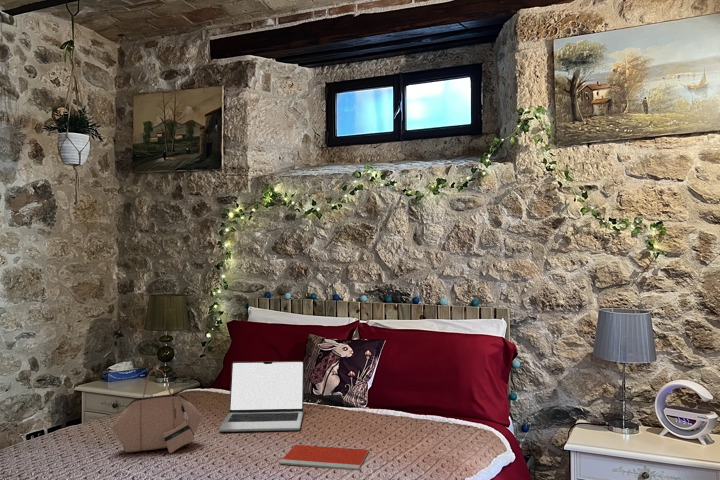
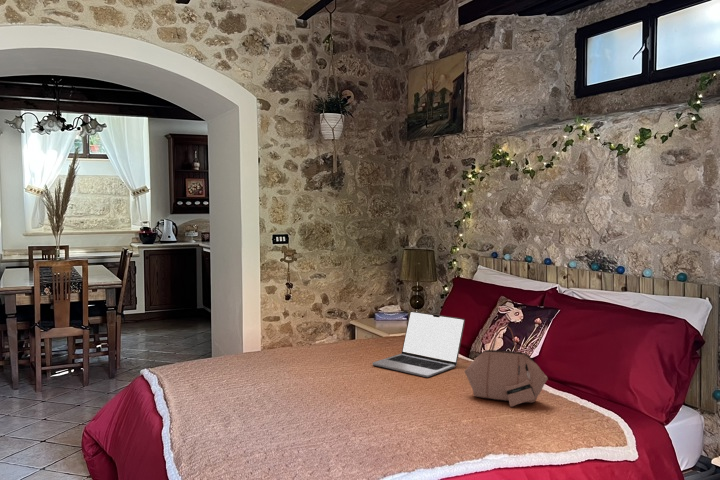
handbag: present [111,369,203,453] -> present [465,325,548,407]
notebook: present [279,445,369,470] -> none [367,386,446,414]

